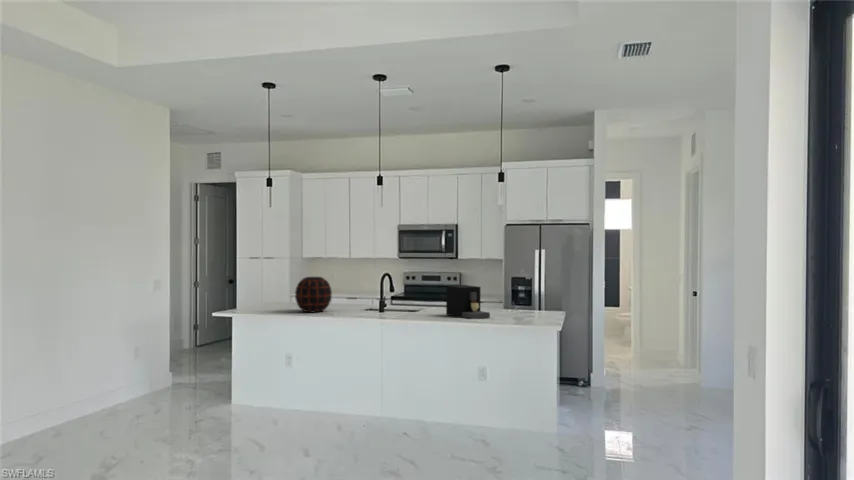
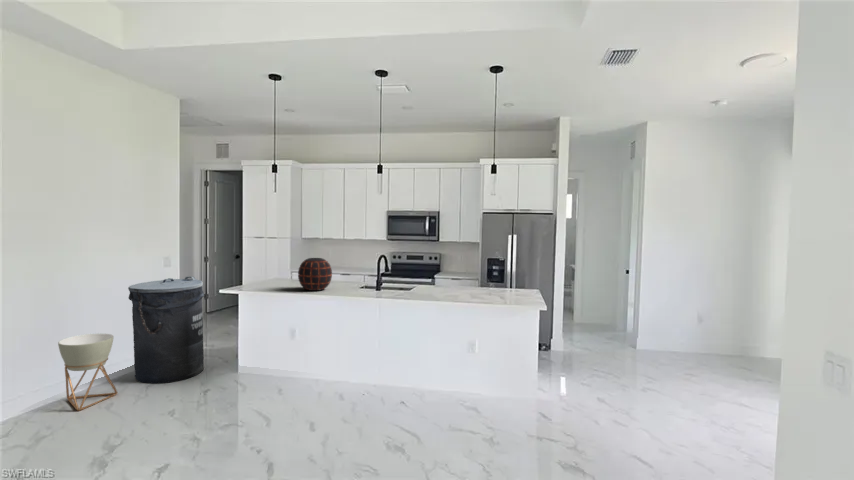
coffee maker: present [446,285,490,319] -> none [438,268,480,300]
trash can: none [119,299,196,412] -> present [128,276,204,384]
planter: none [54,357,110,434] -> present [58,333,118,411]

